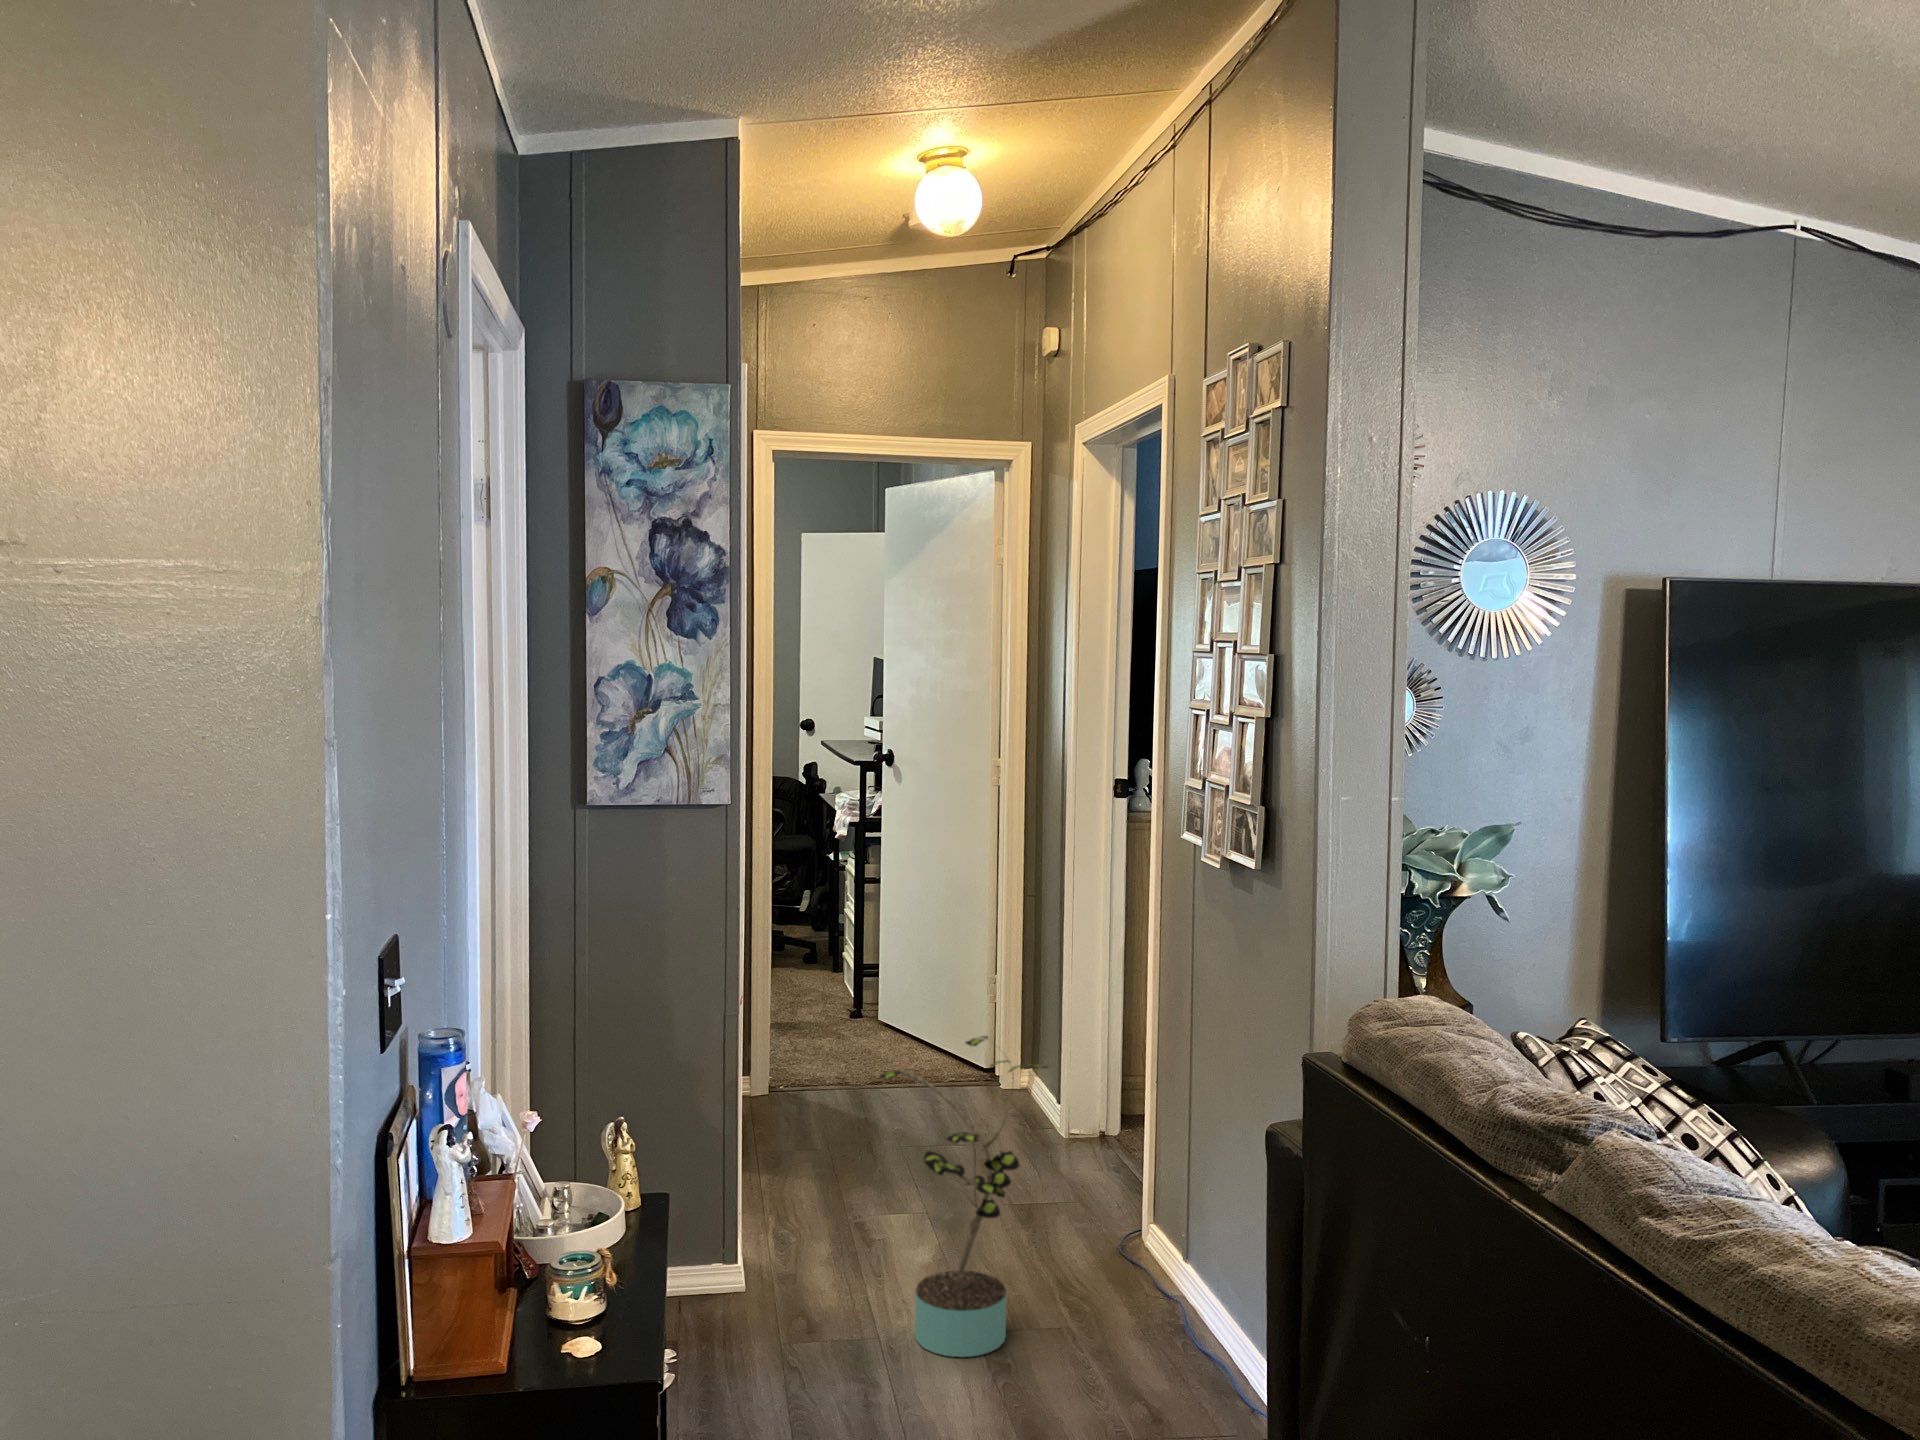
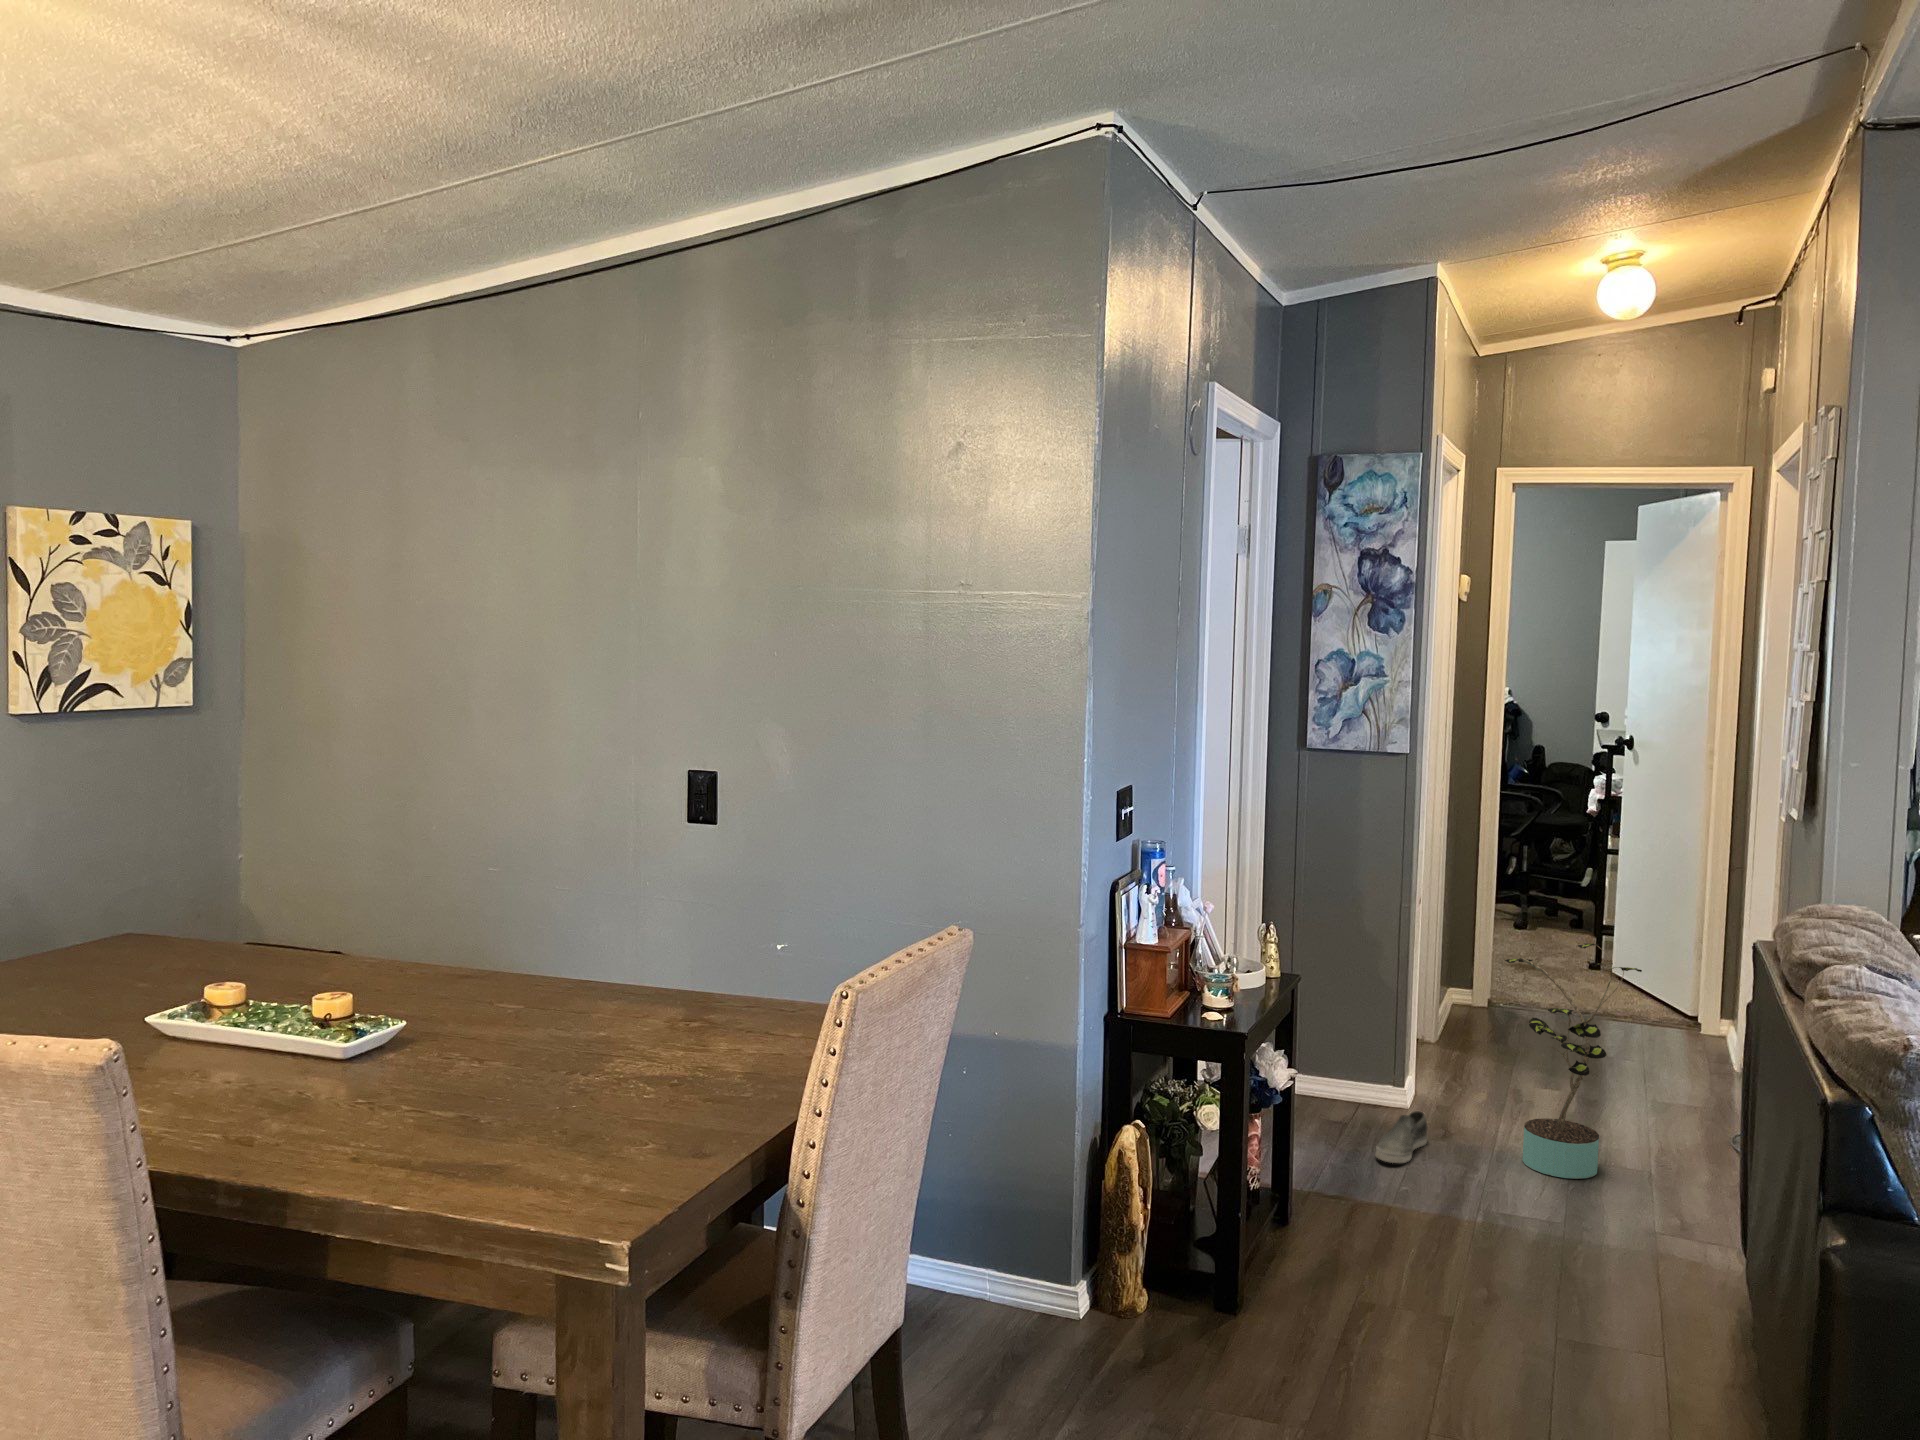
shoe: none [738,1305,794,1405] -> present [1376,1111,1428,1163]

